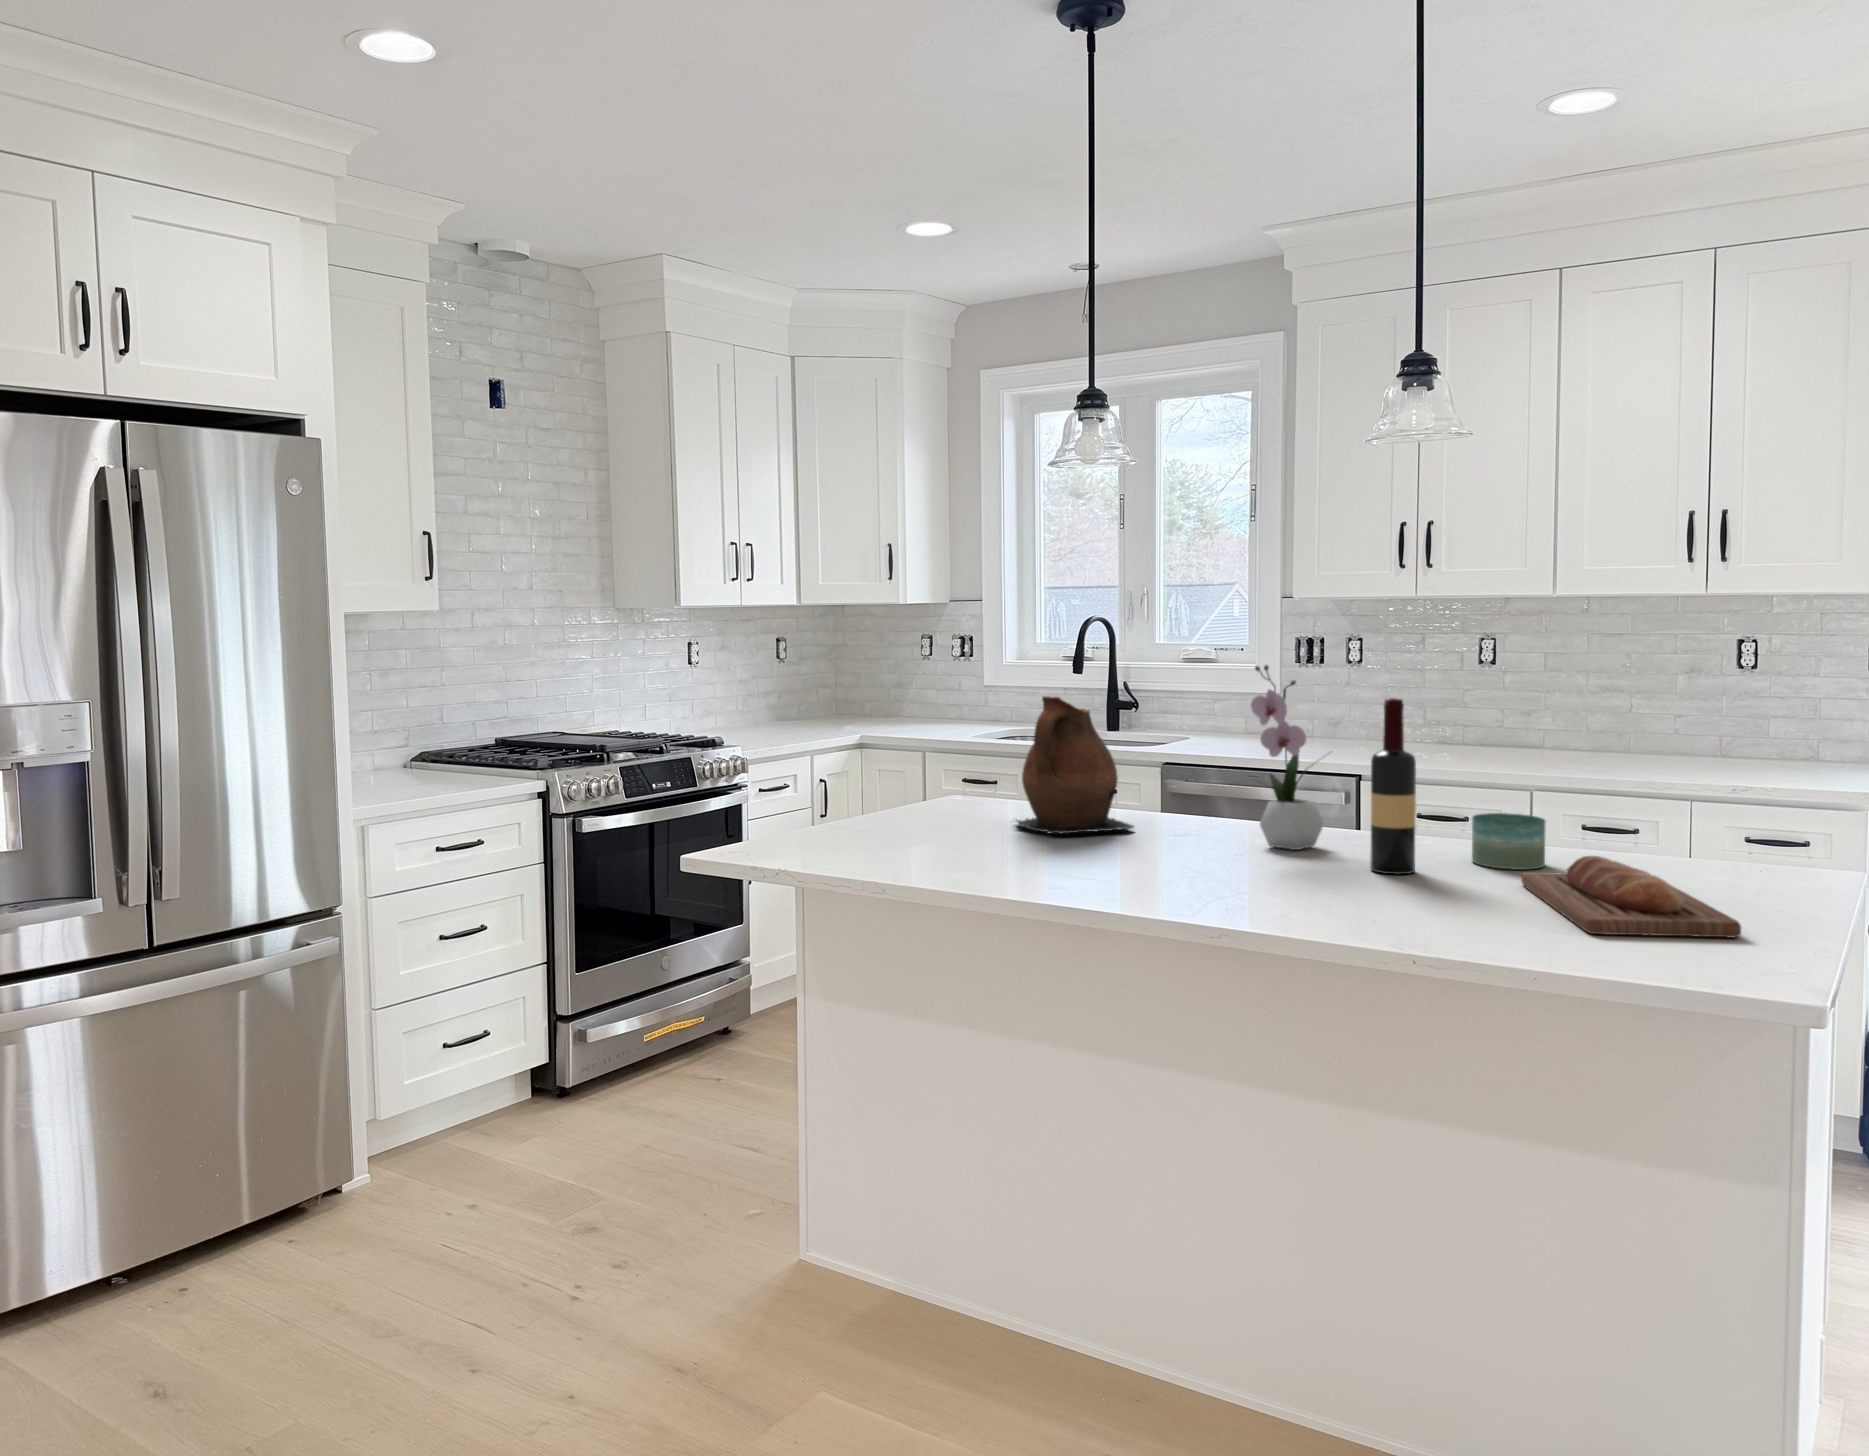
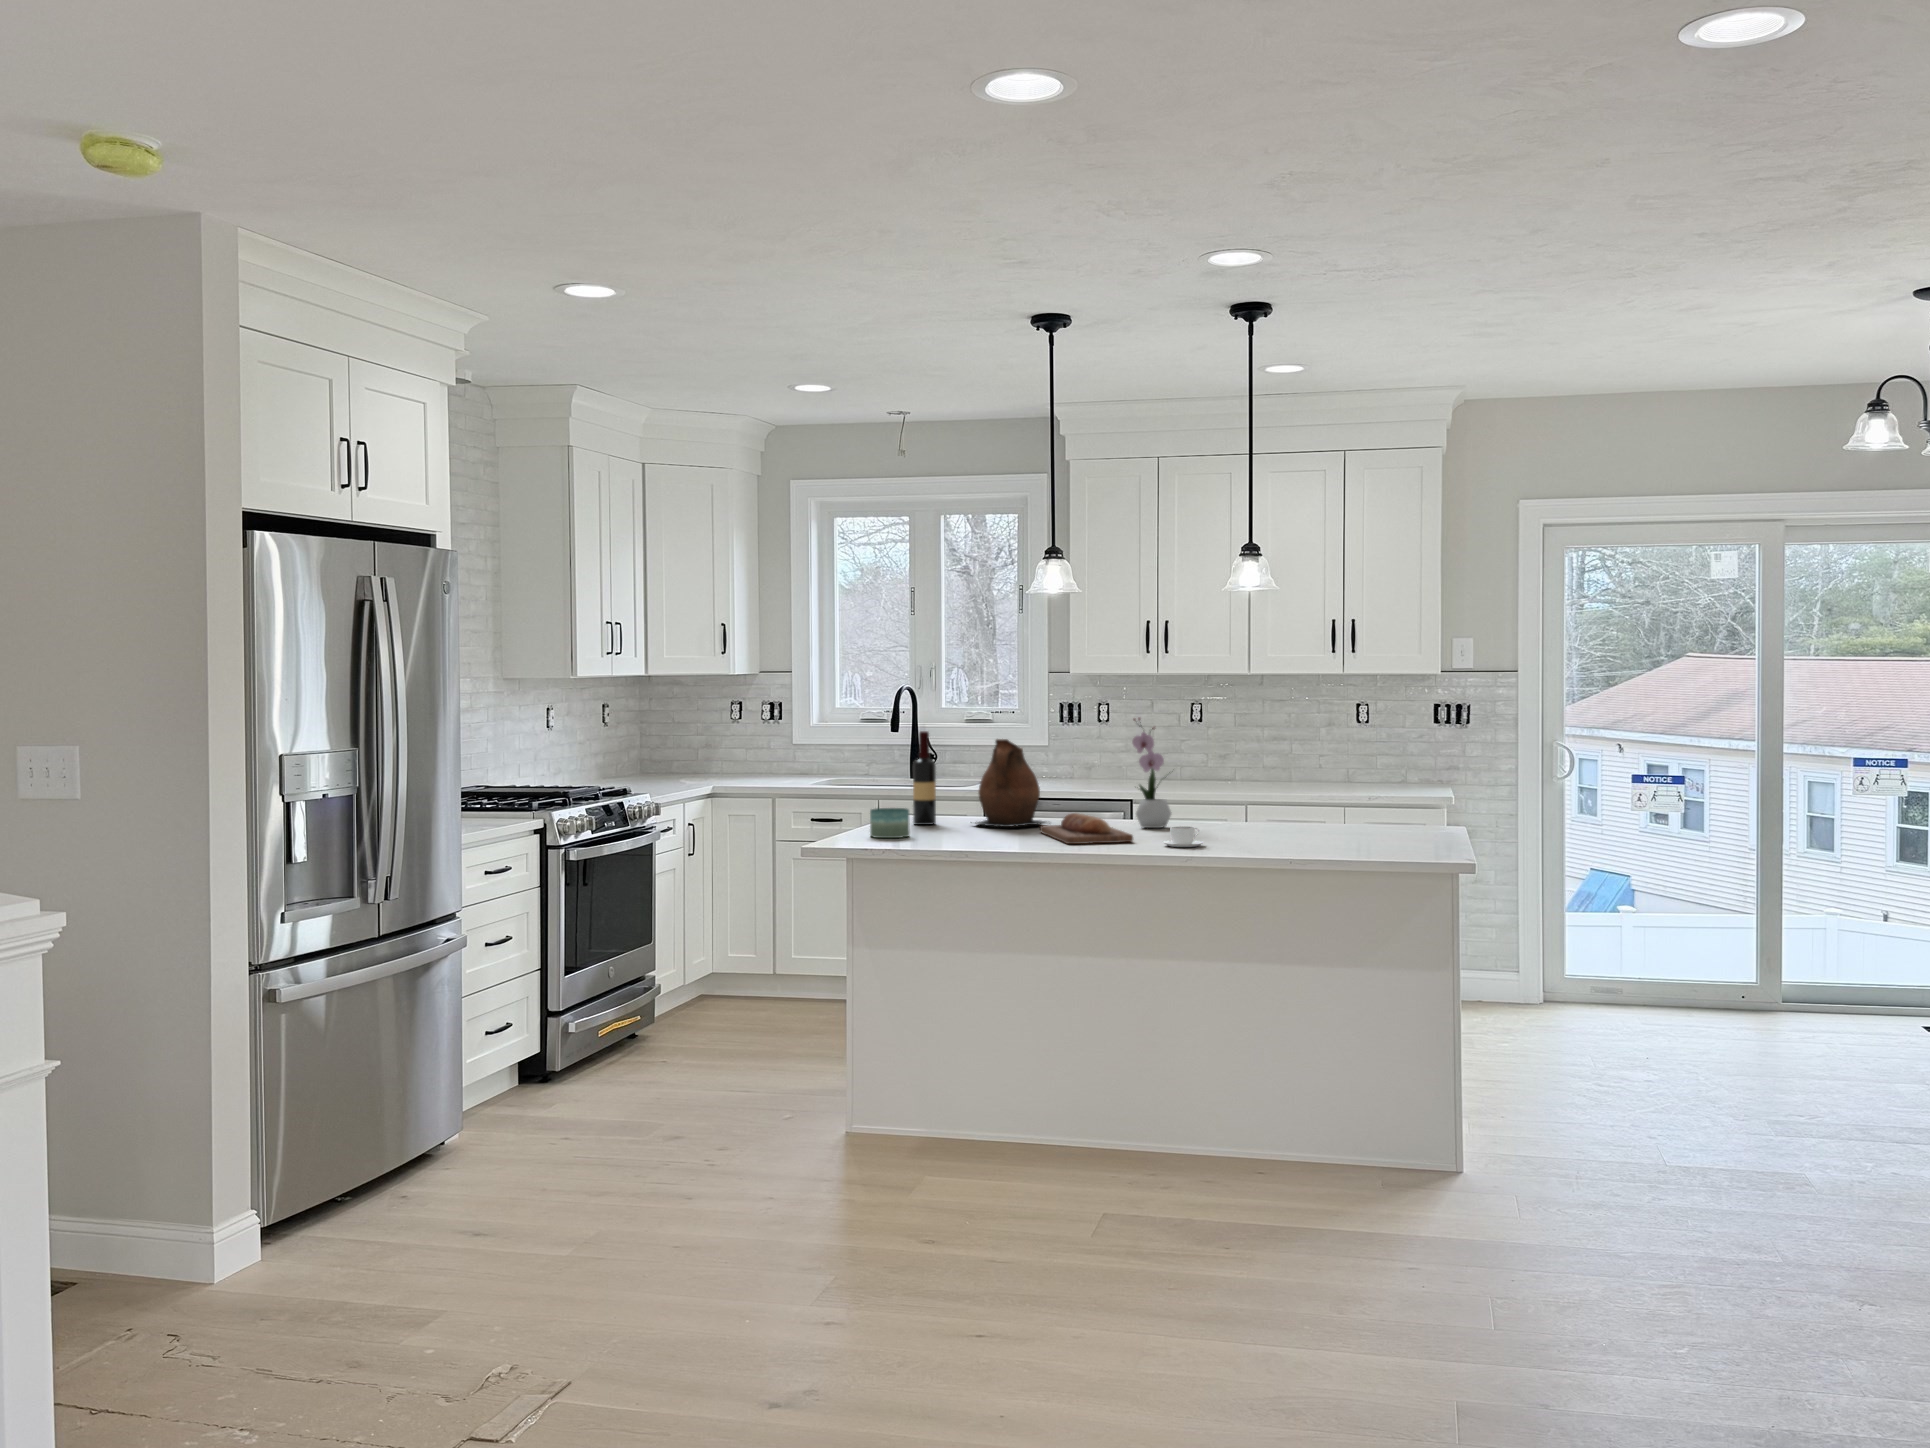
wine bottle: present [1370,698,1416,874] -> present [913,731,936,825]
candle: present [1472,813,1546,870] -> present [870,808,910,838]
bread loaf: present [1521,856,1741,938] -> present [1040,813,1133,844]
coffee cup: none [1244,867,1323,910] -> present [1163,826,1204,847]

